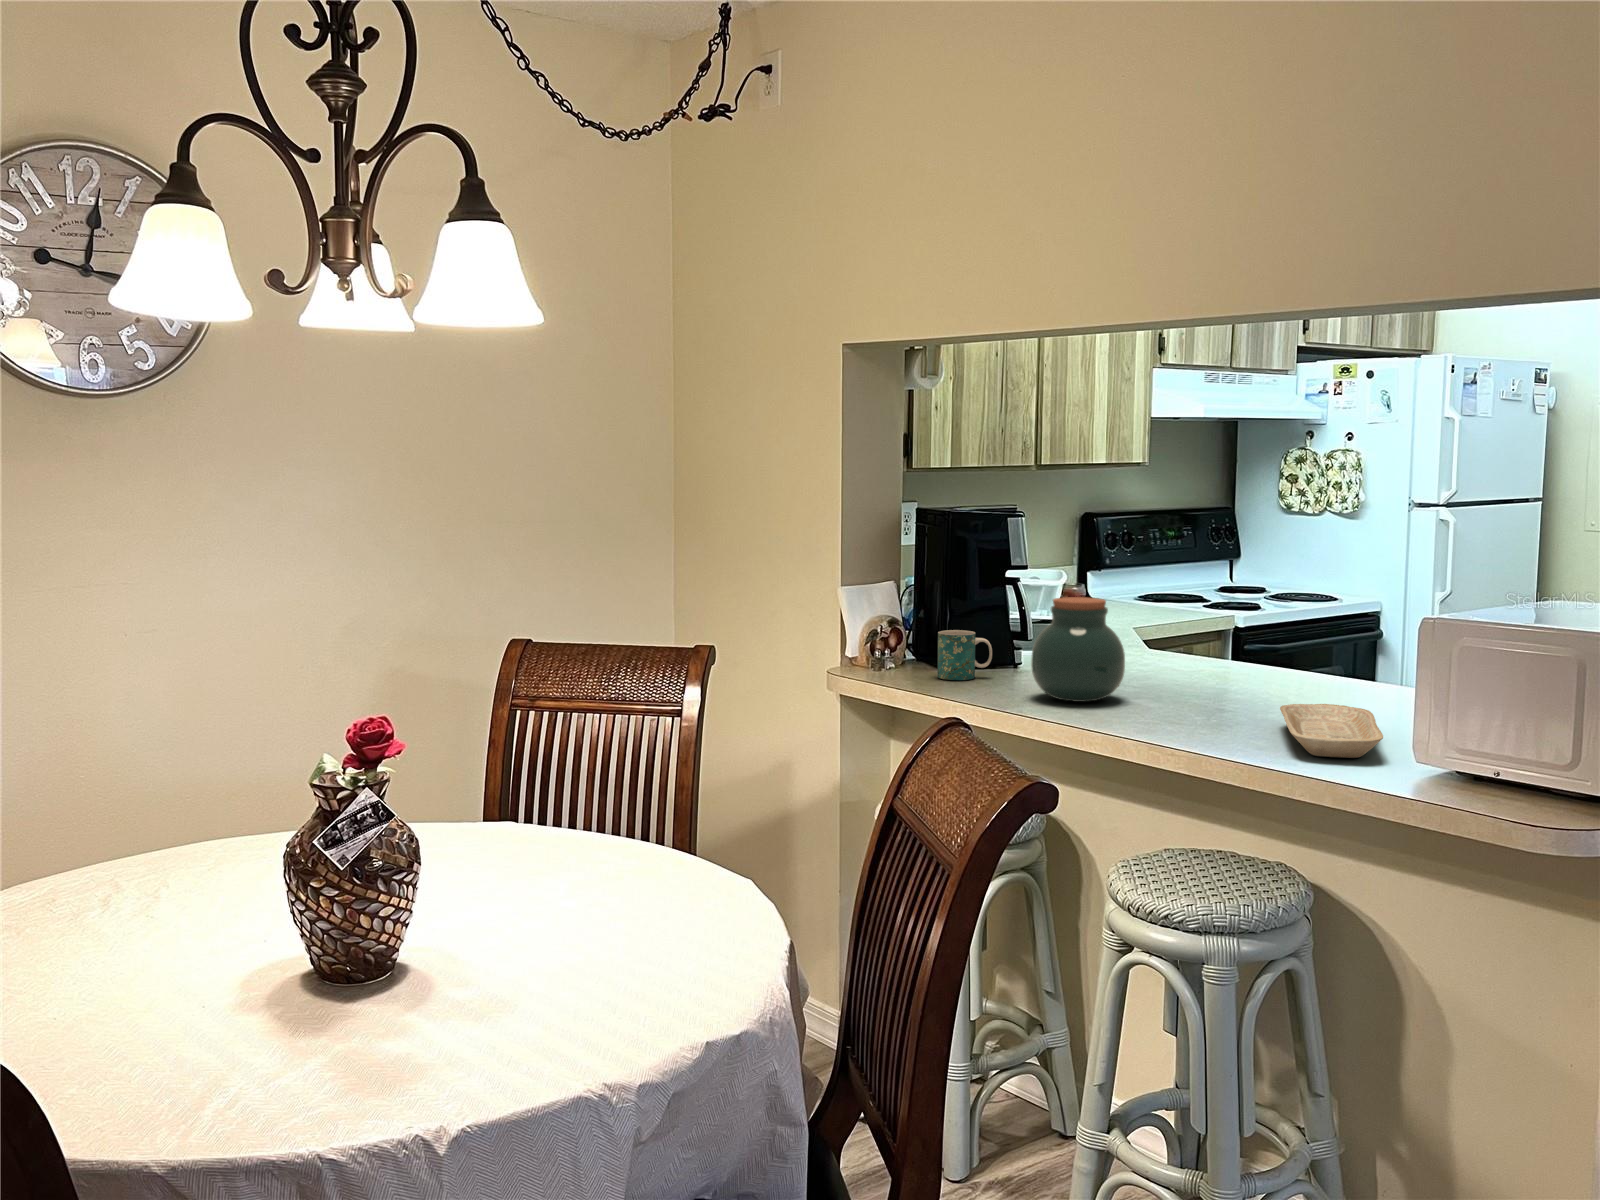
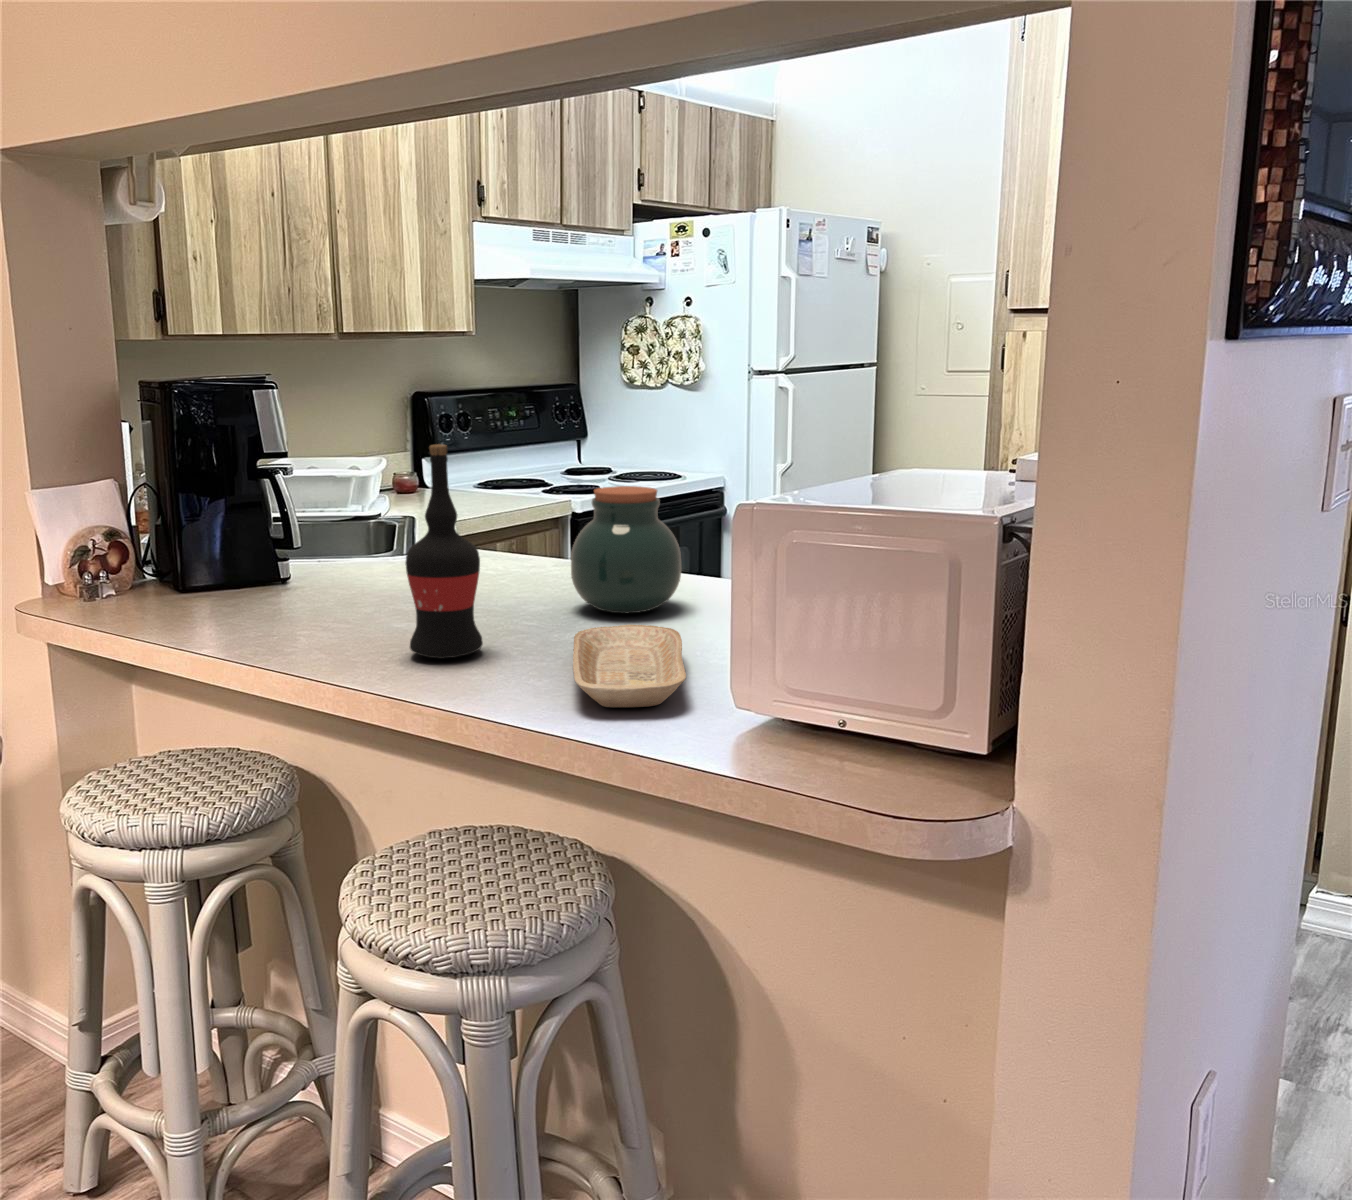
wine bottle: none [1143,556,1203,719] -> present [405,444,483,658]
jar: present [1031,597,1125,702] -> present [571,486,681,613]
mug: present [938,630,992,680] -> none [162,546,240,613]

